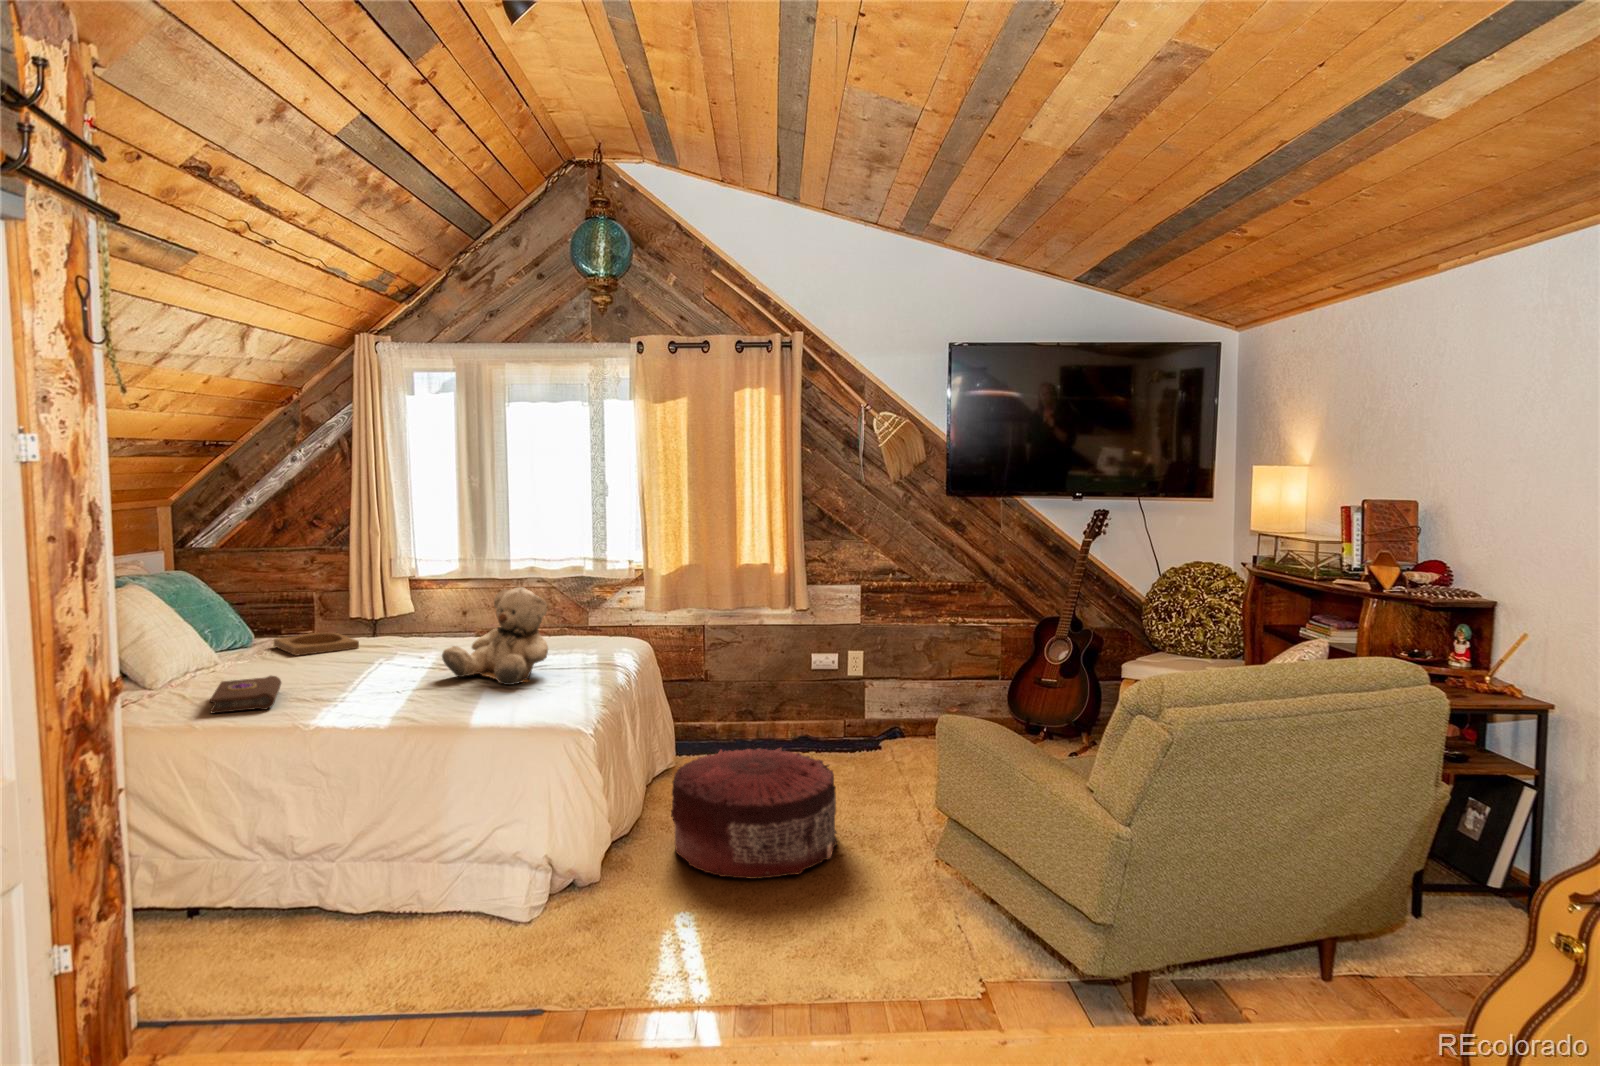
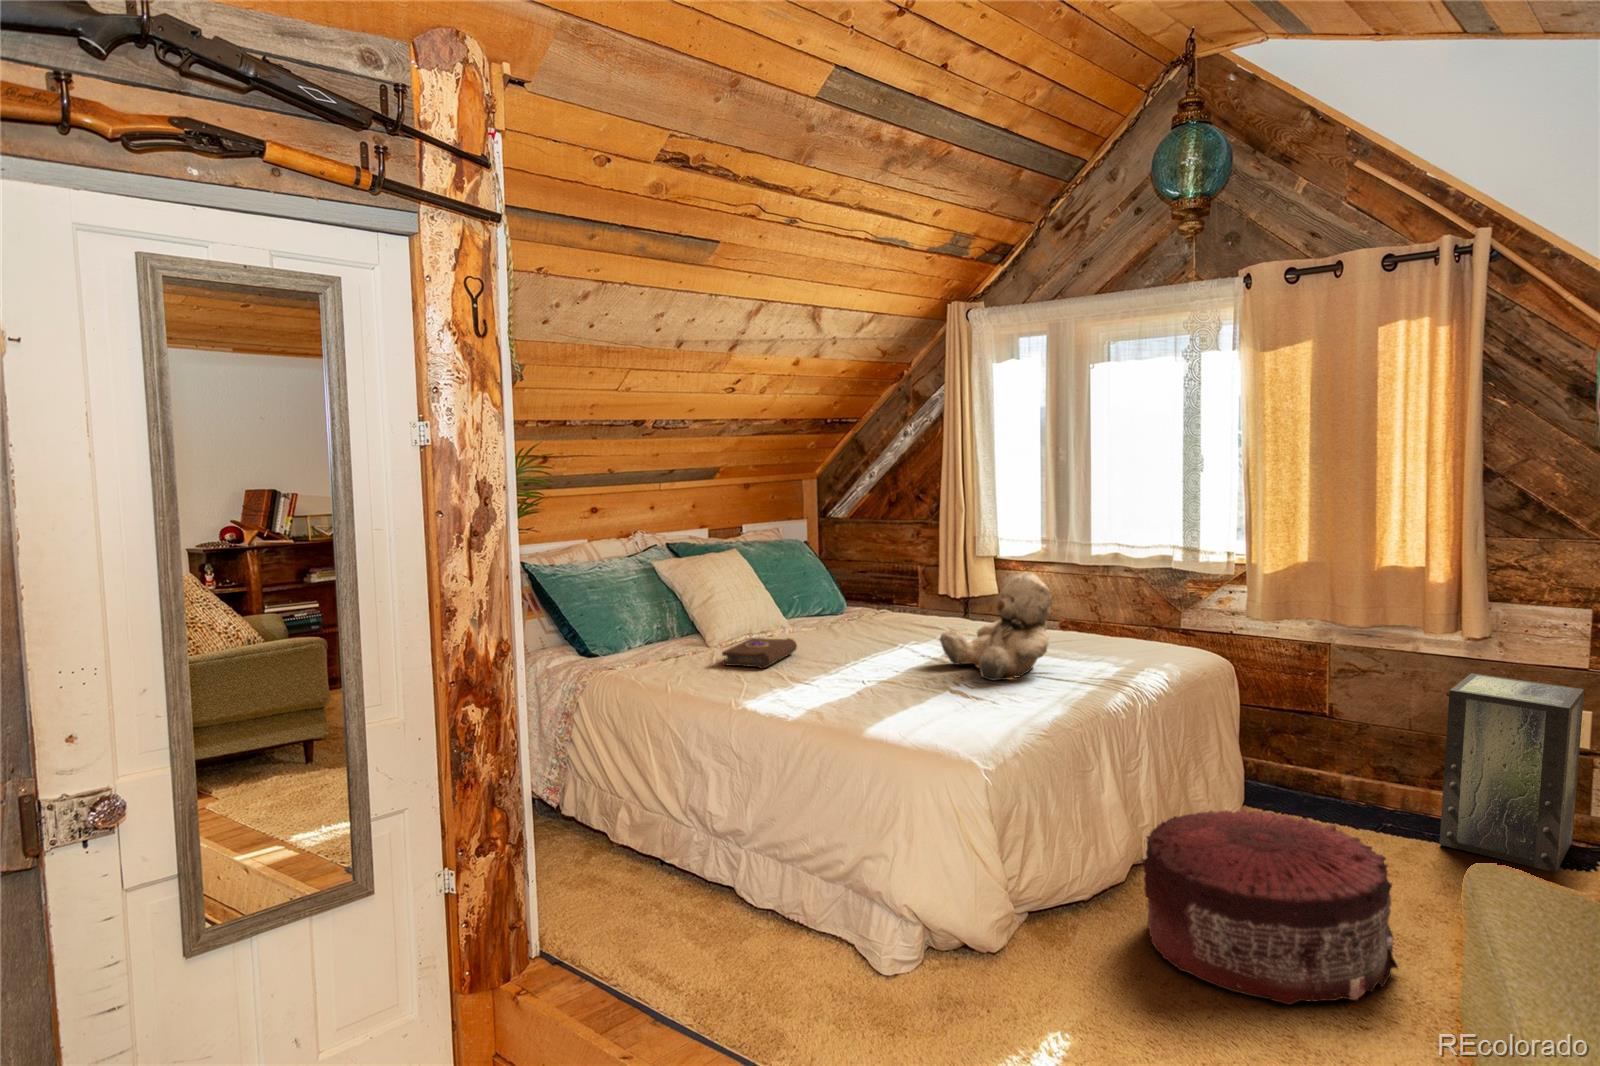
tray: present [274,633,359,656] -> none [849,605,913,624]
storage box: none [795,634,867,755] -> present [1439,673,1584,872]

